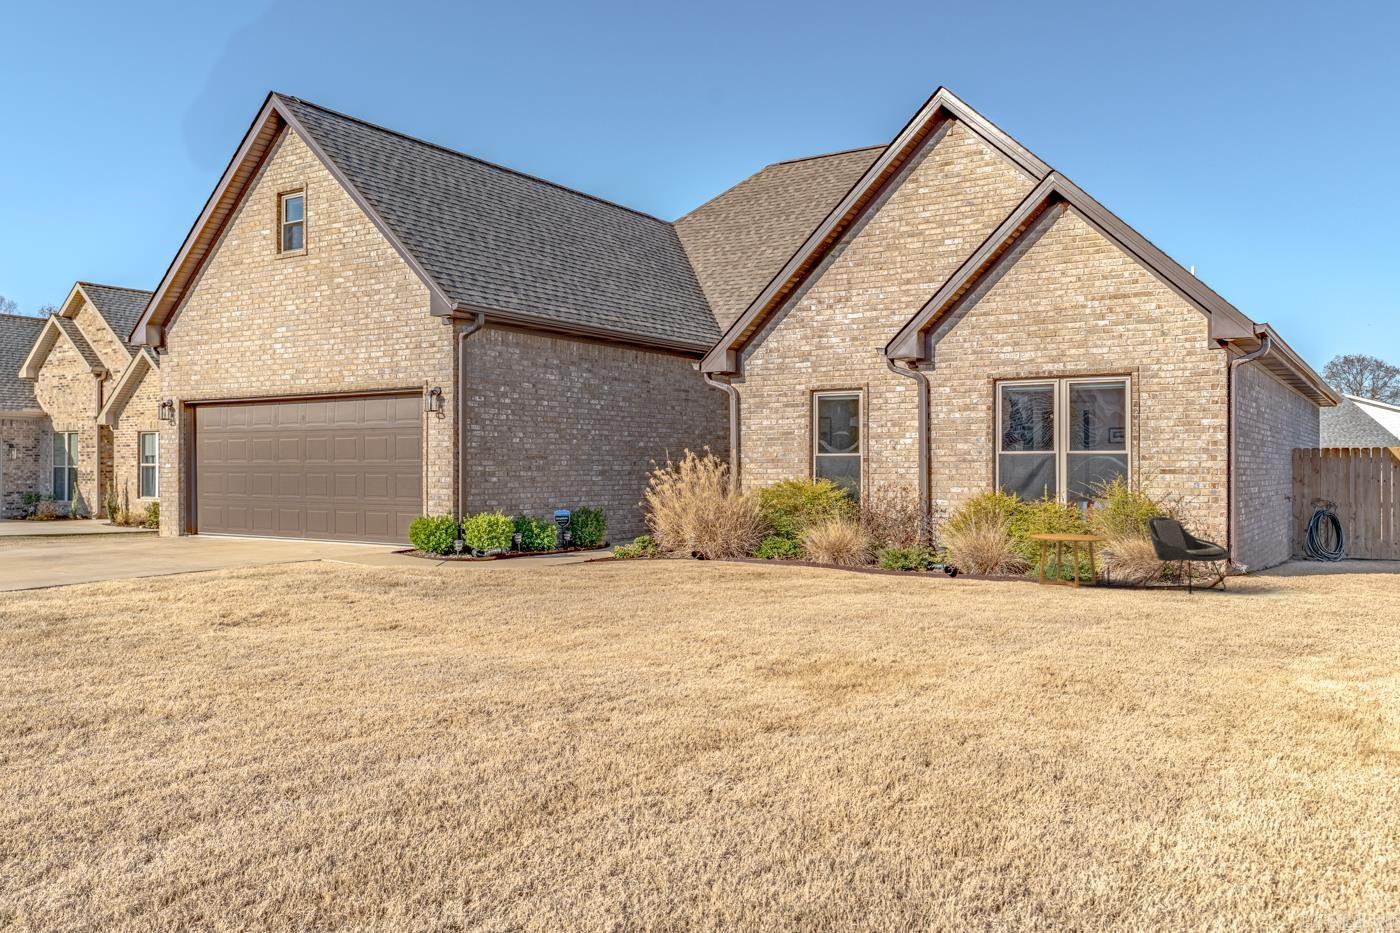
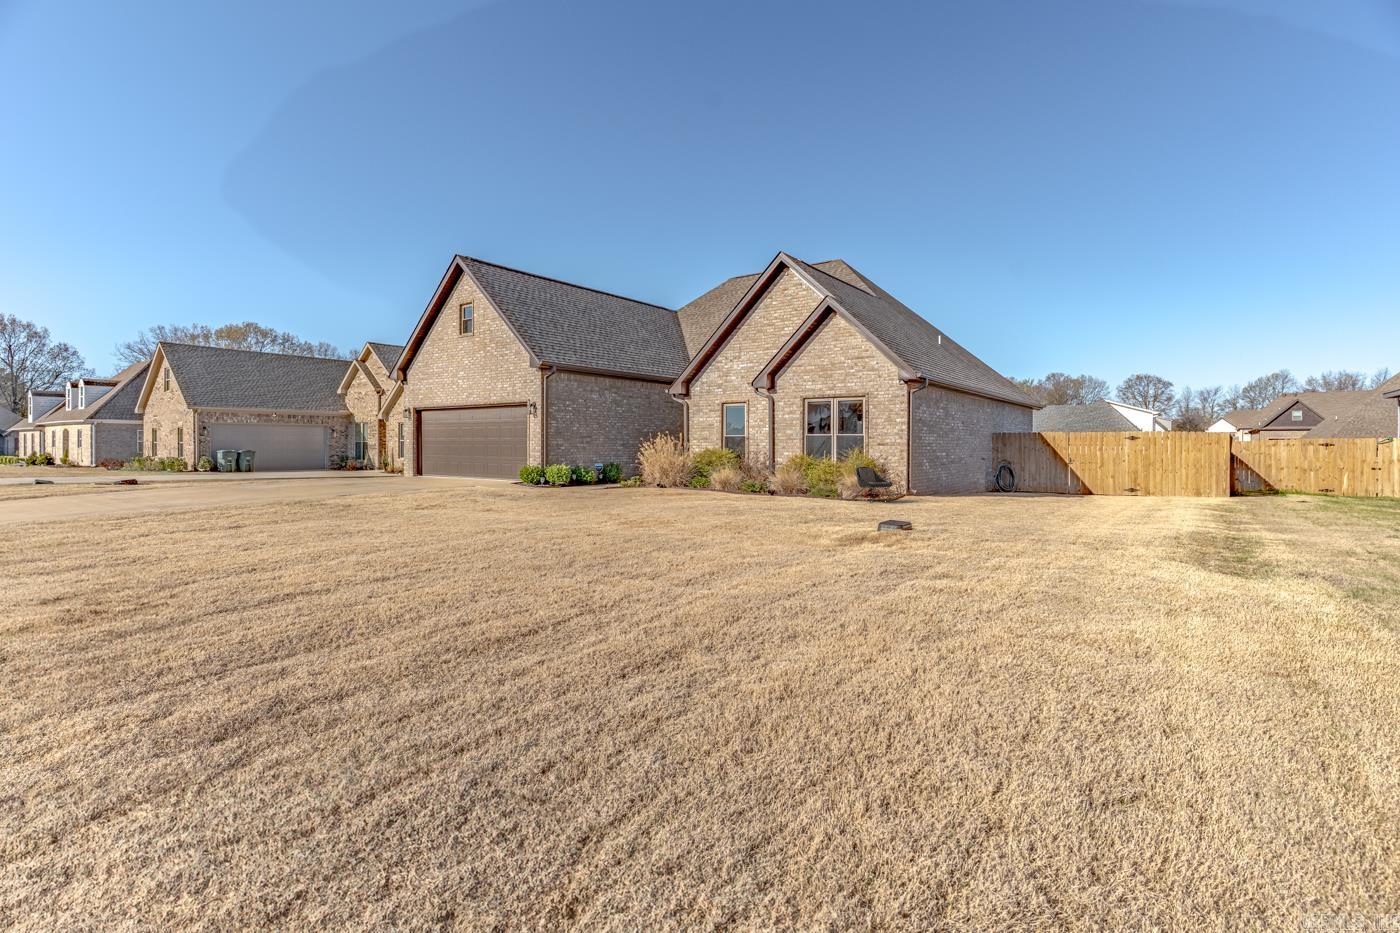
round table: present [1030,534,1107,588] -> none [802,475,838,500]

